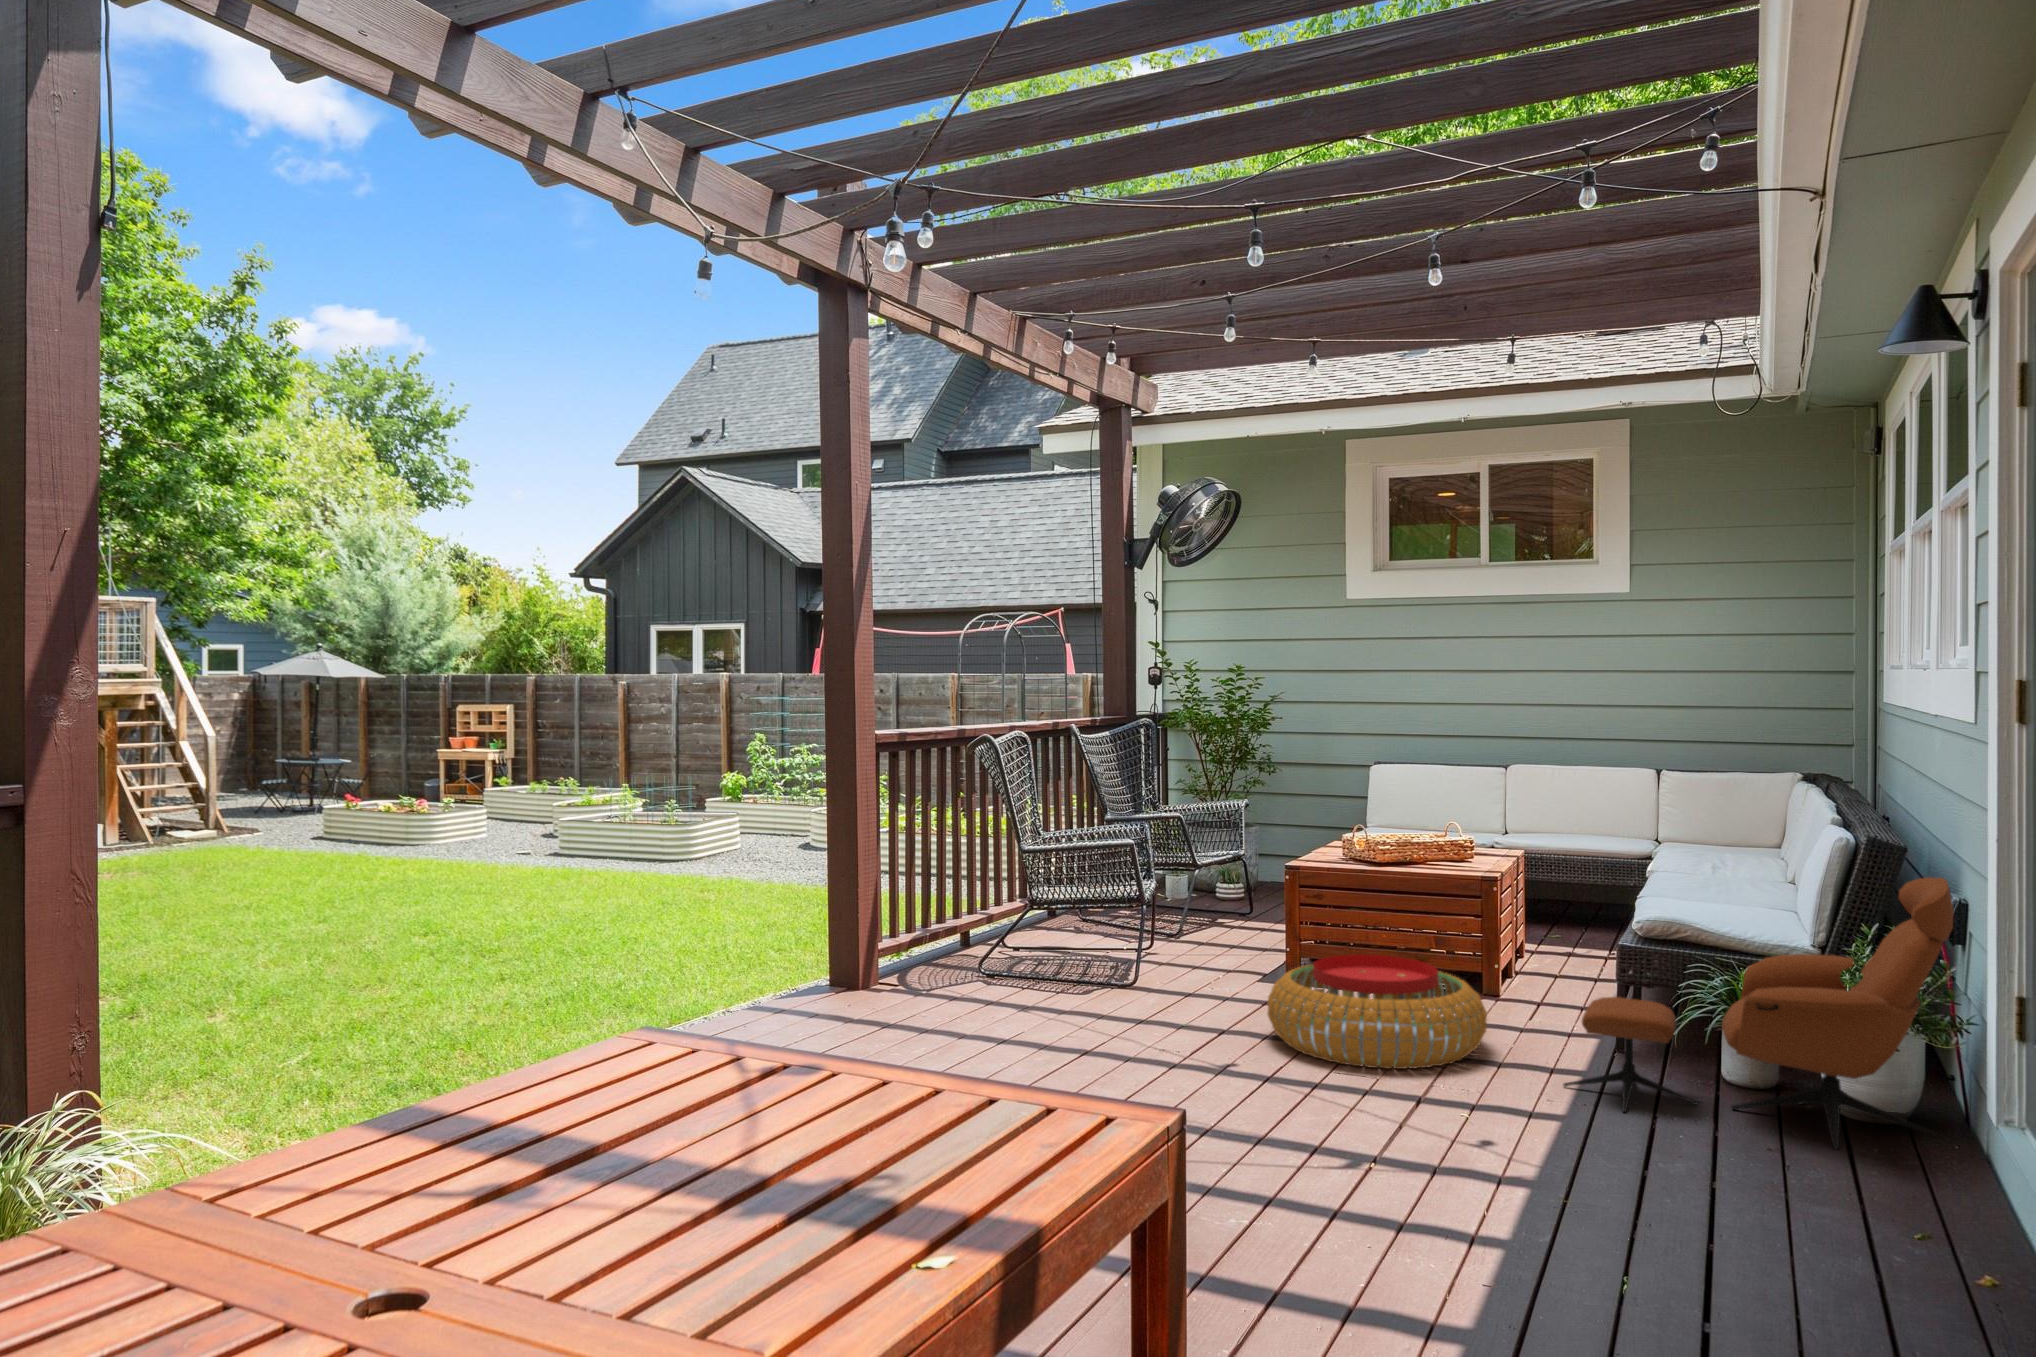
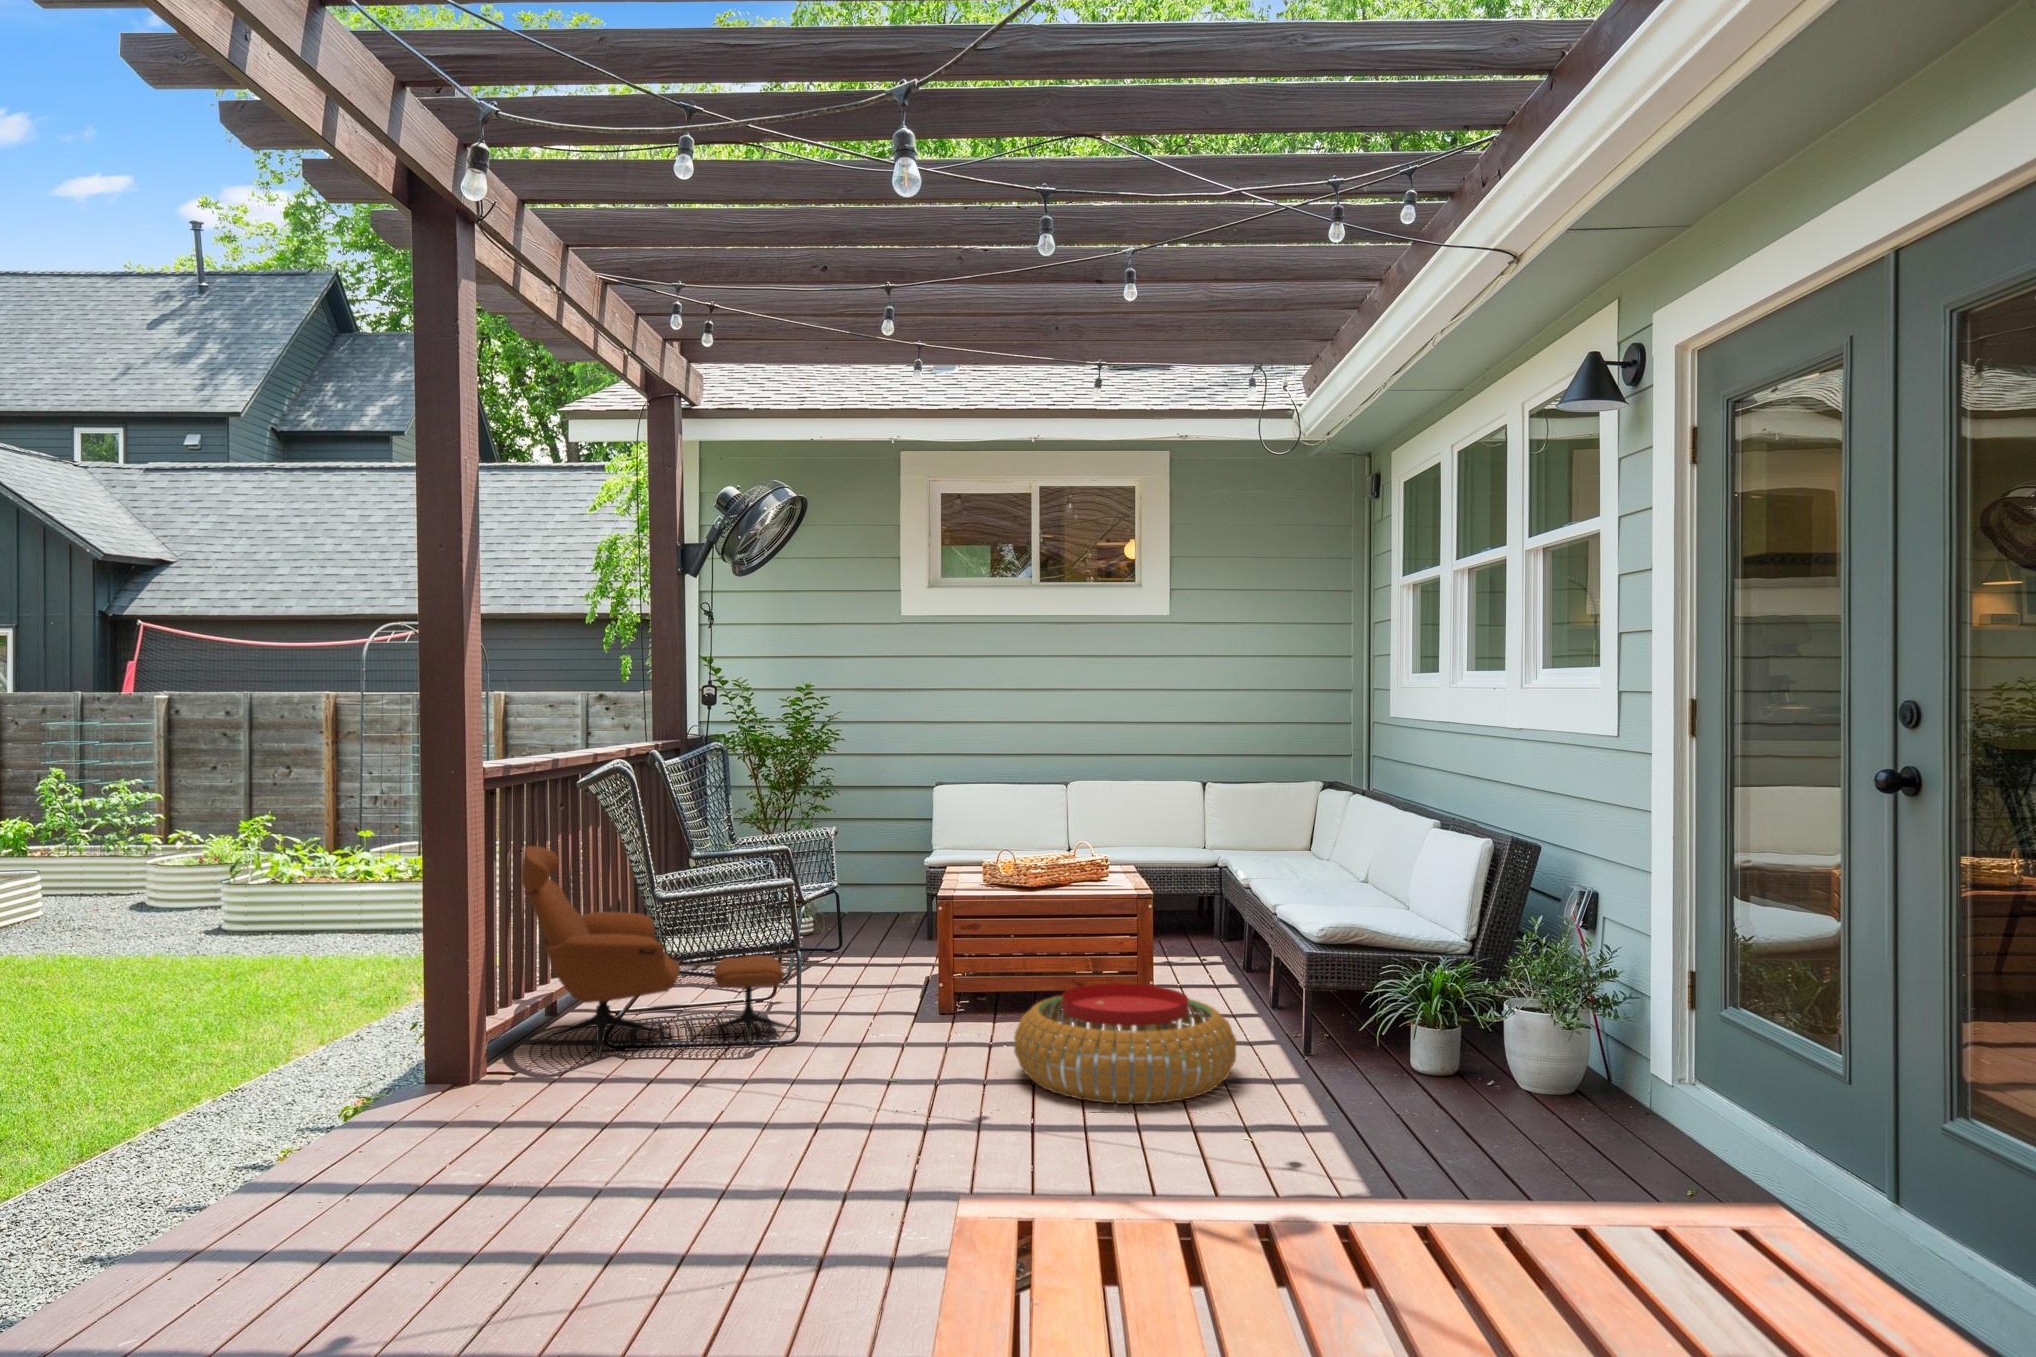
lounge chair: present [1564,877,1954,1149] -> present [521,846,798,1058]

